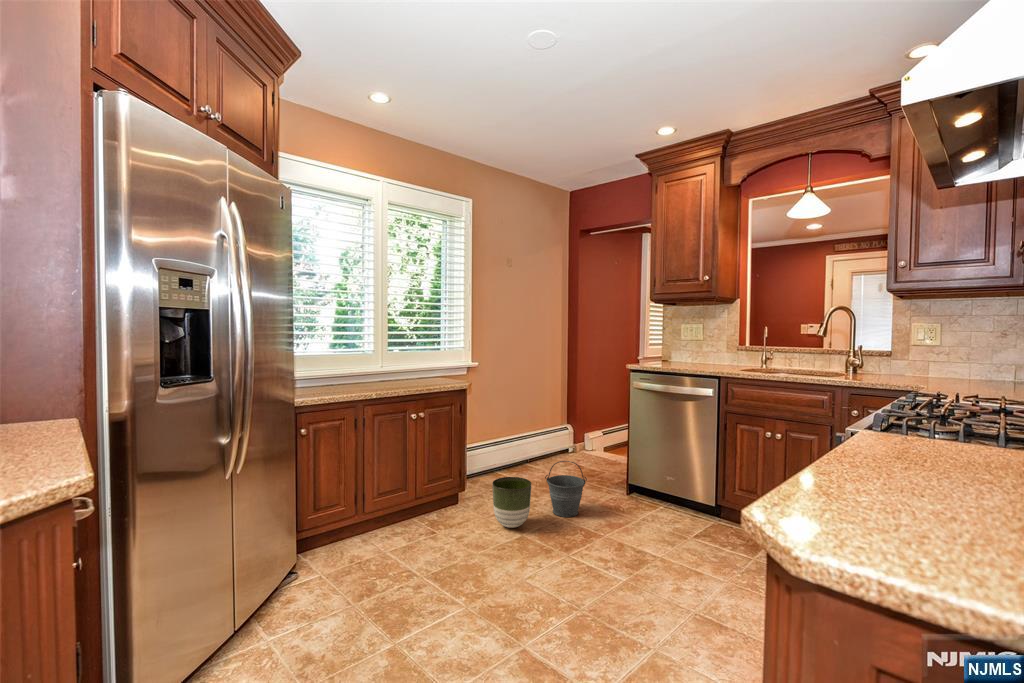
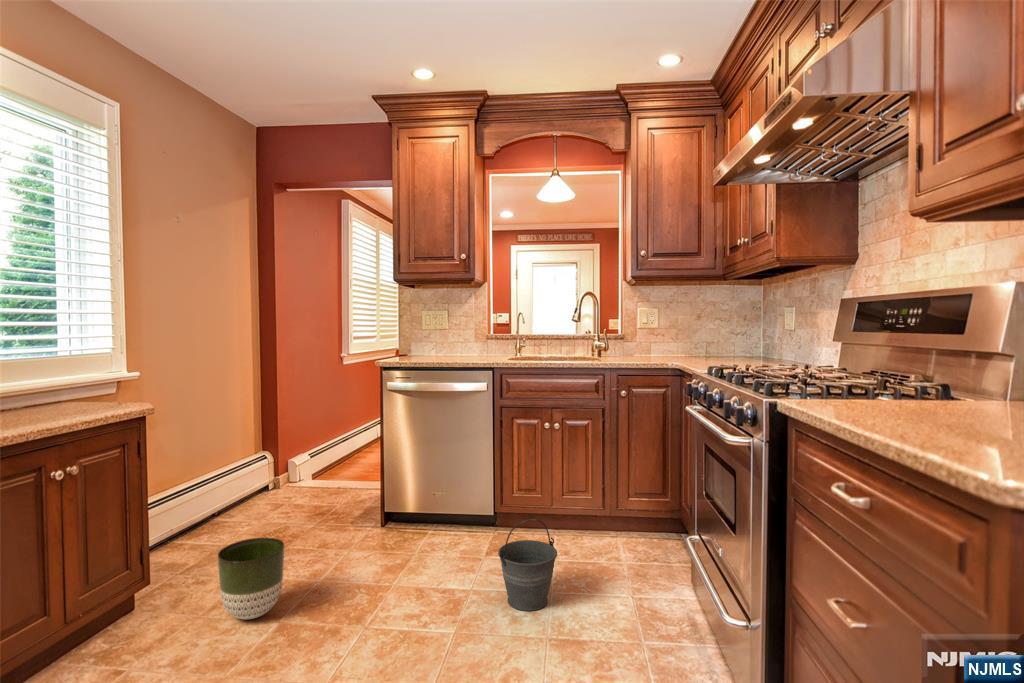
bucket: present [545,461,587,517] -> present [498,519,557,611]

